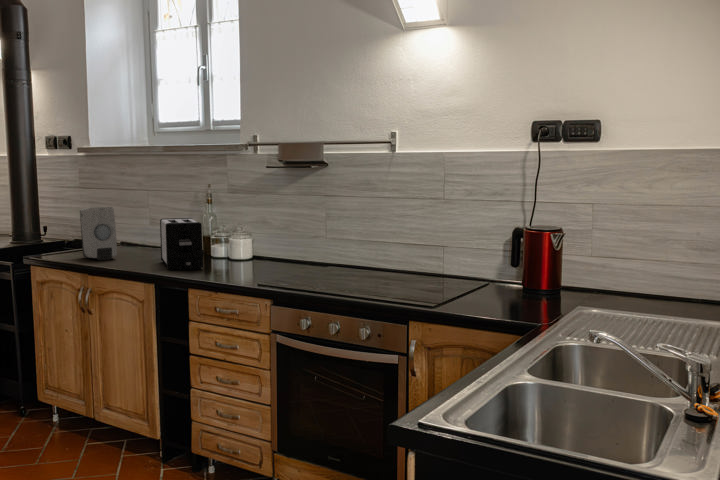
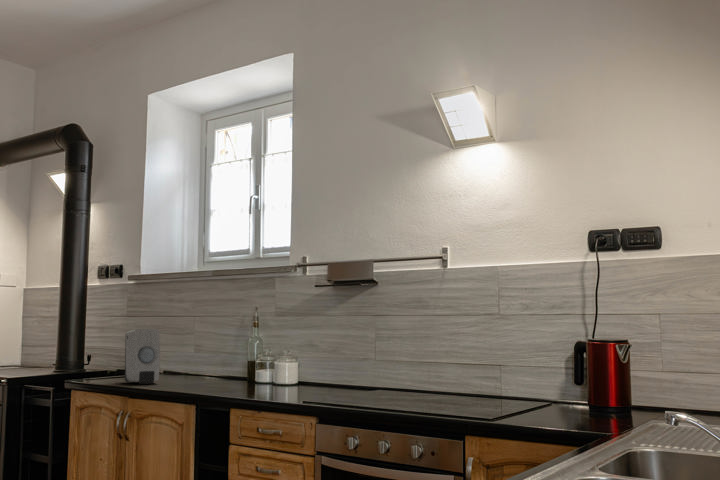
toaster: present [160,218,203,271] -> none [204,340,247,392]

